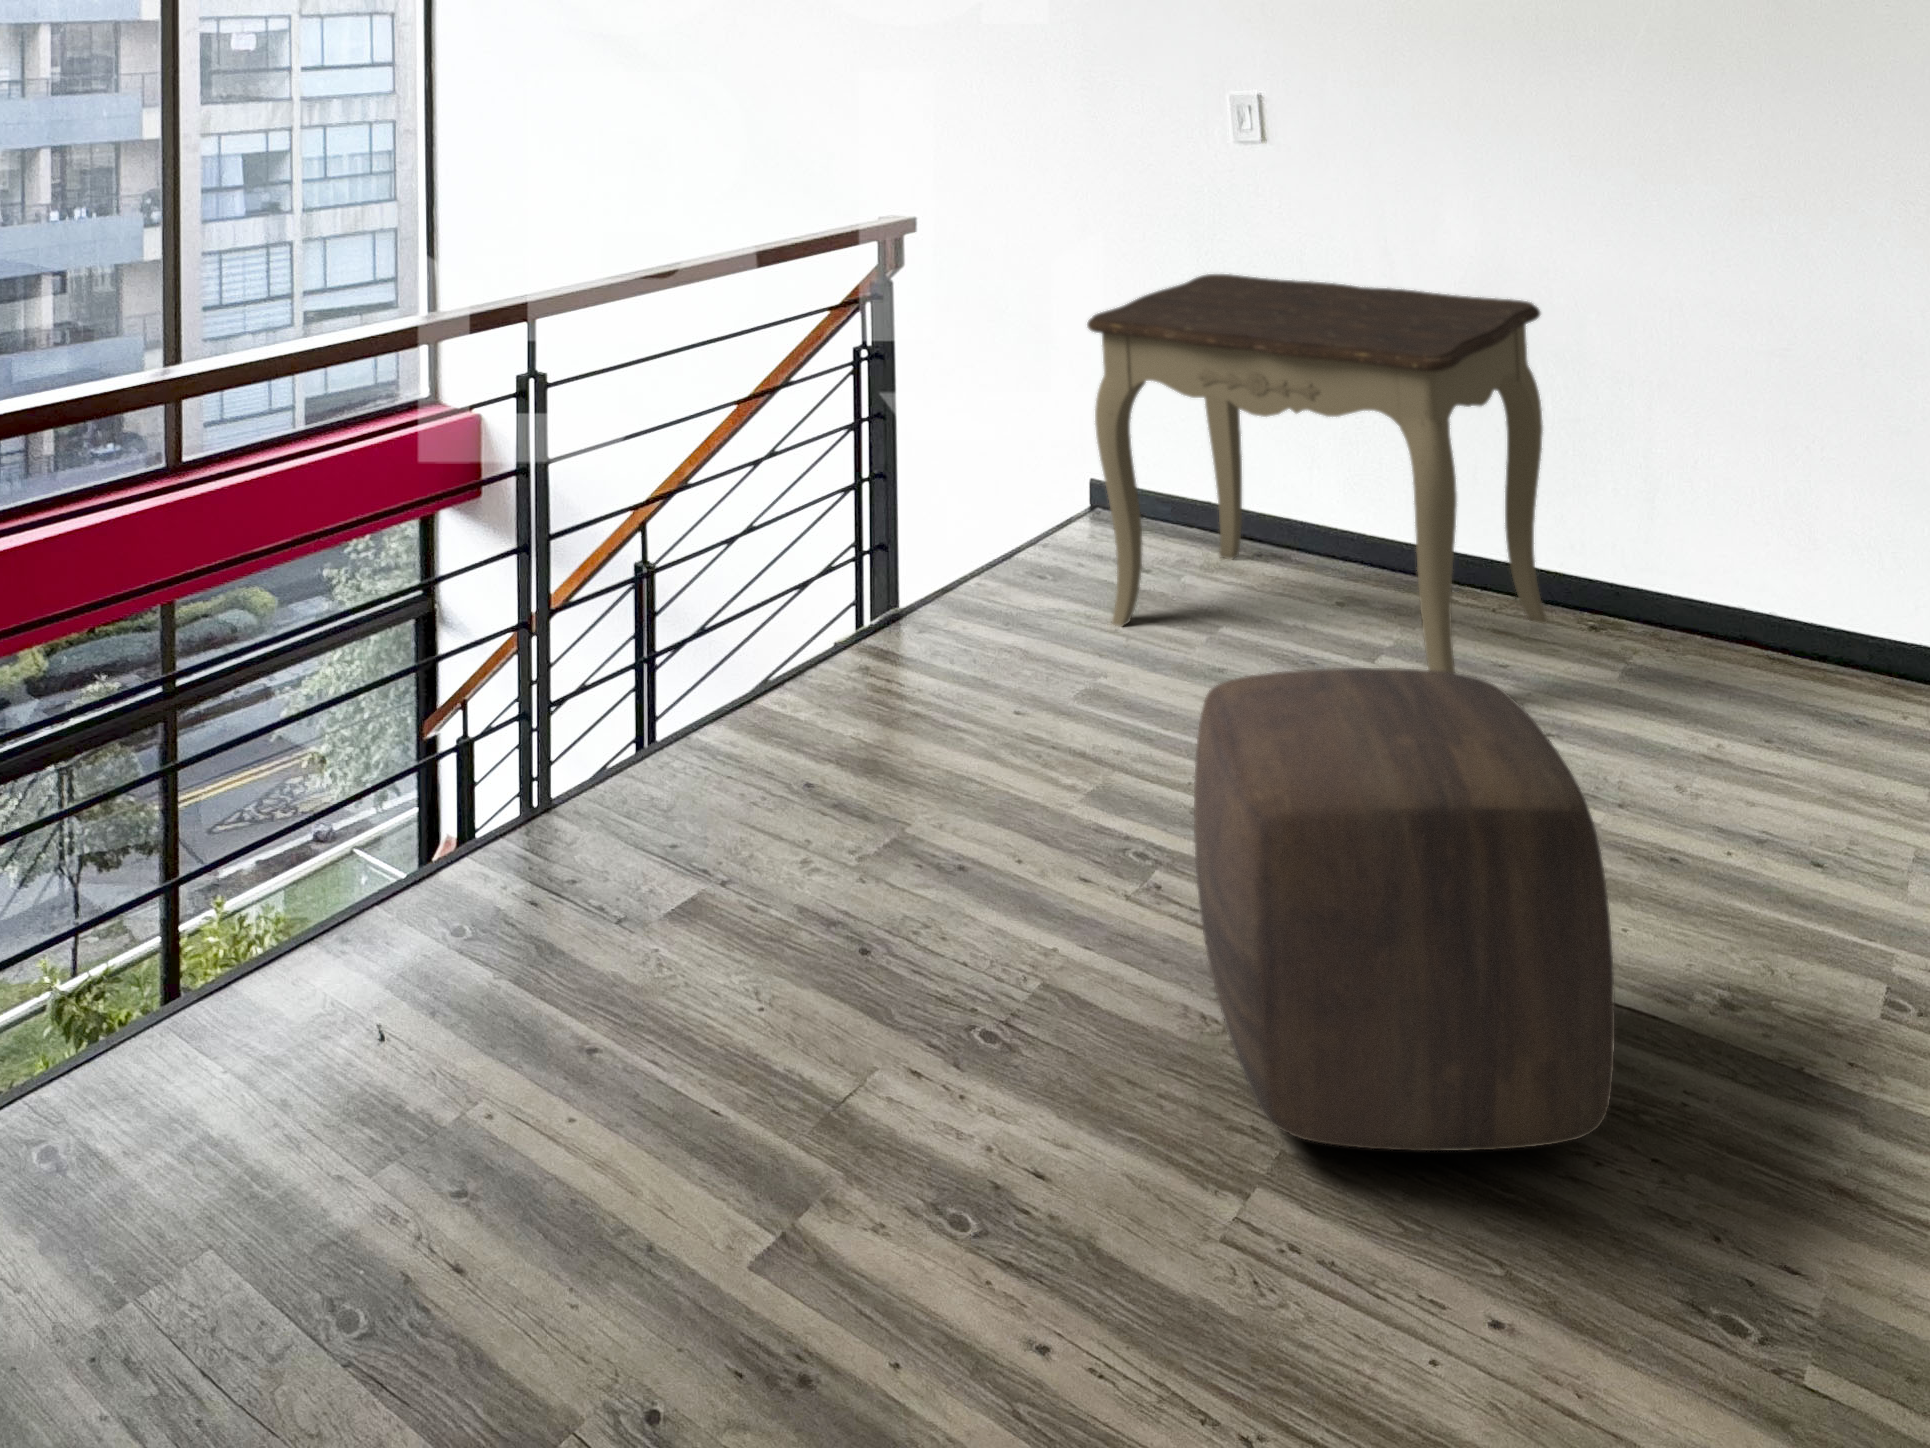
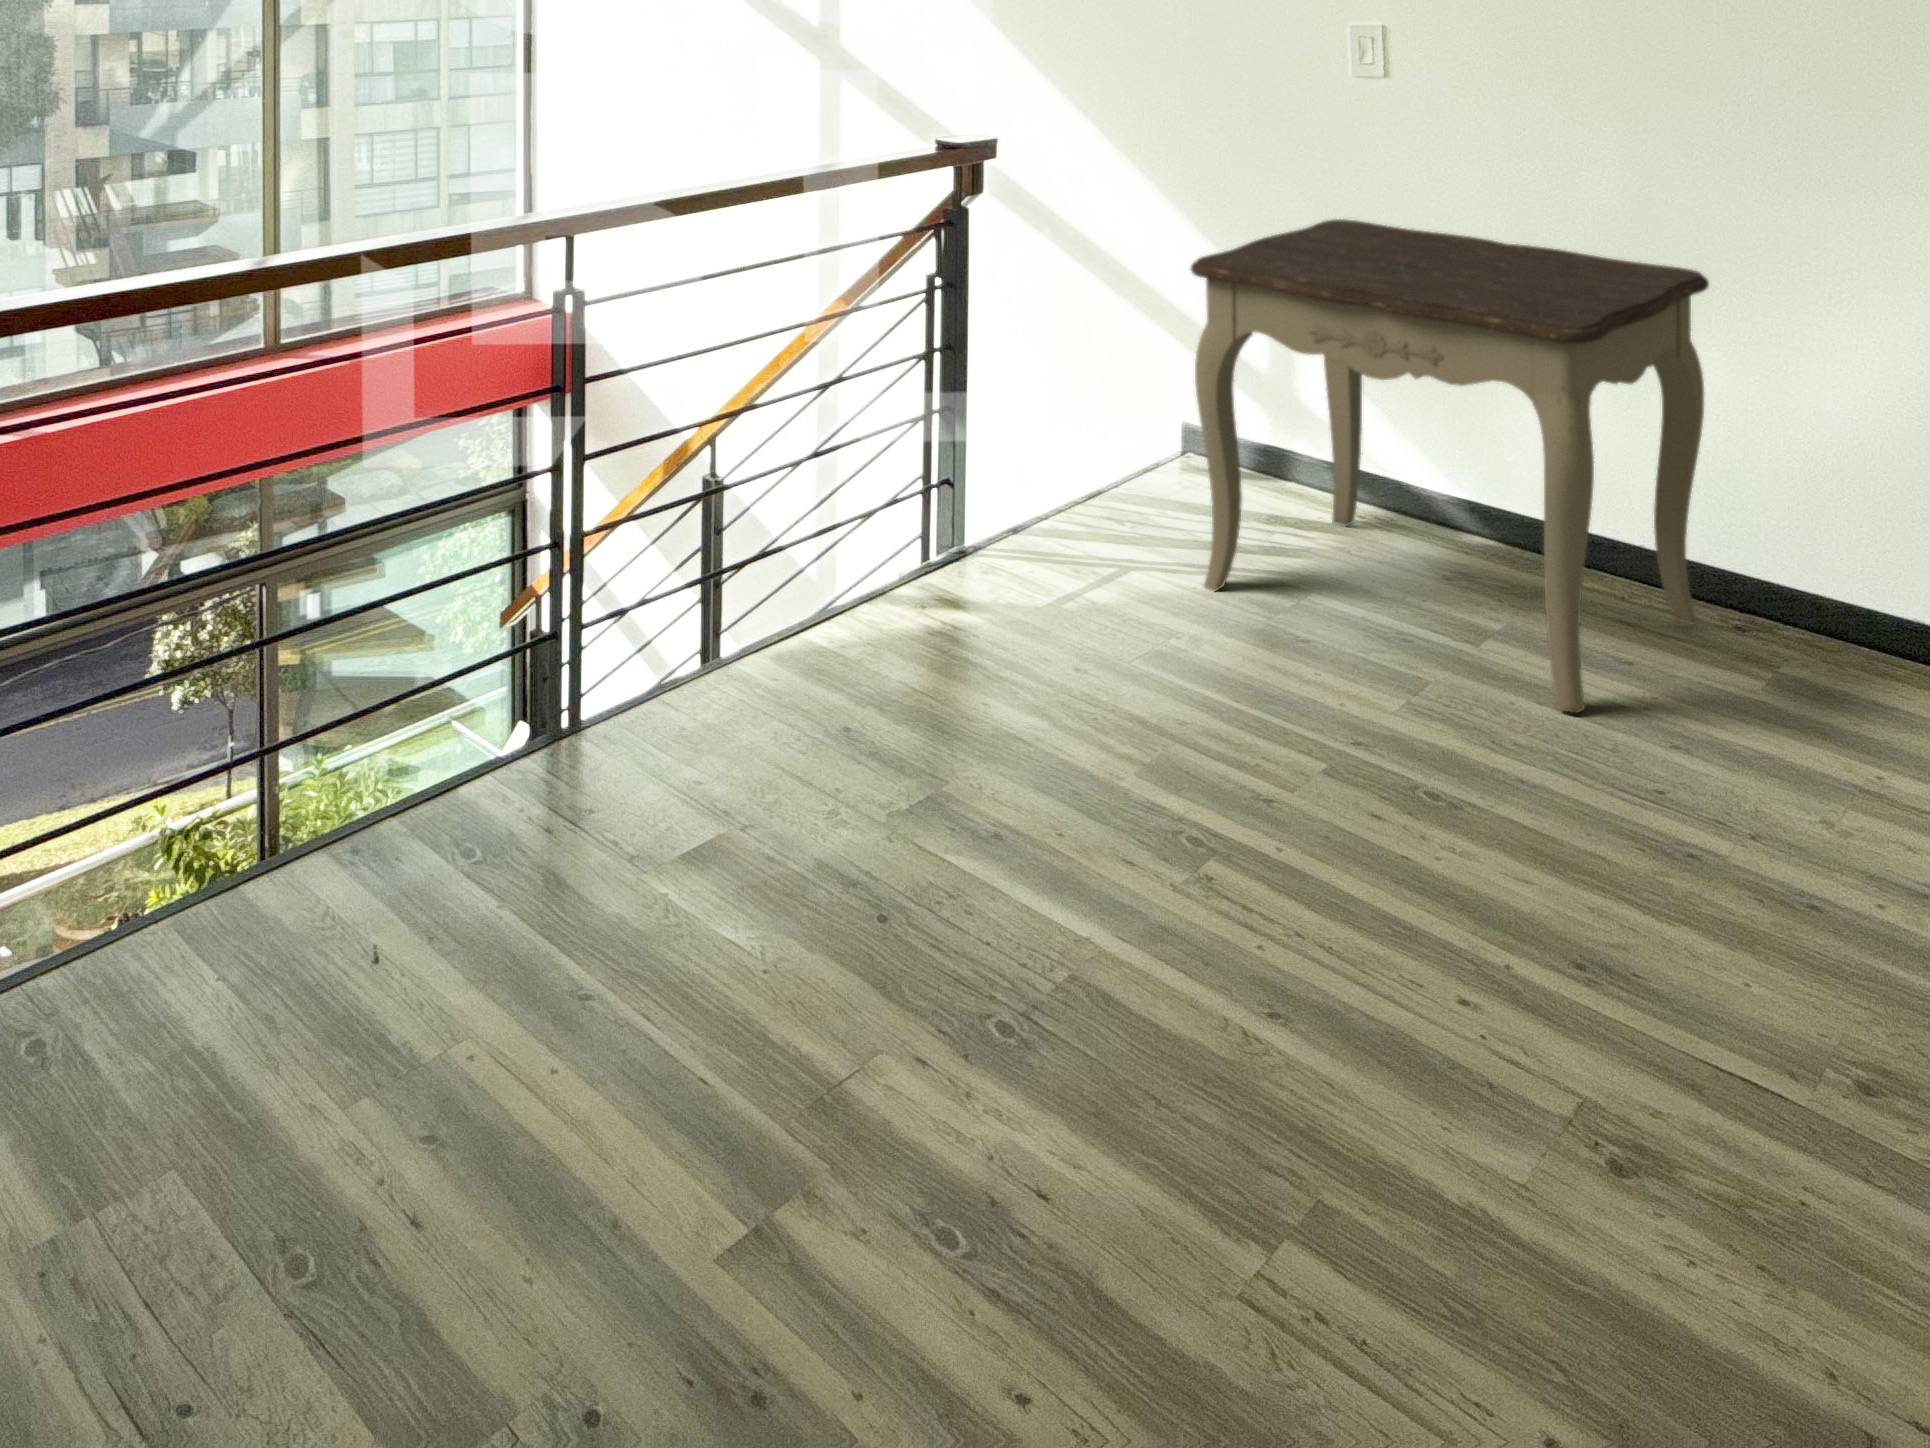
ottoman: present [1194,668,1615,1151] -> none [1246,671,1716,1228]

